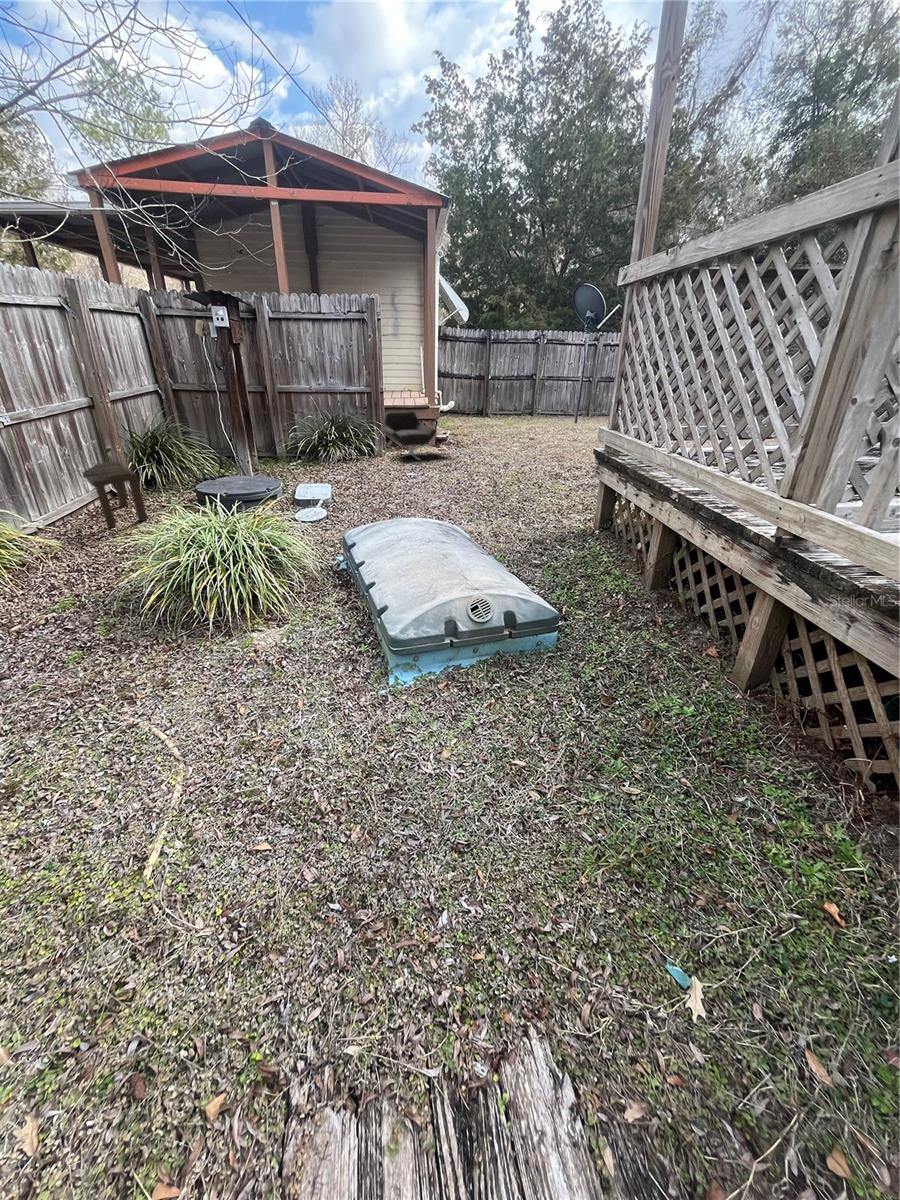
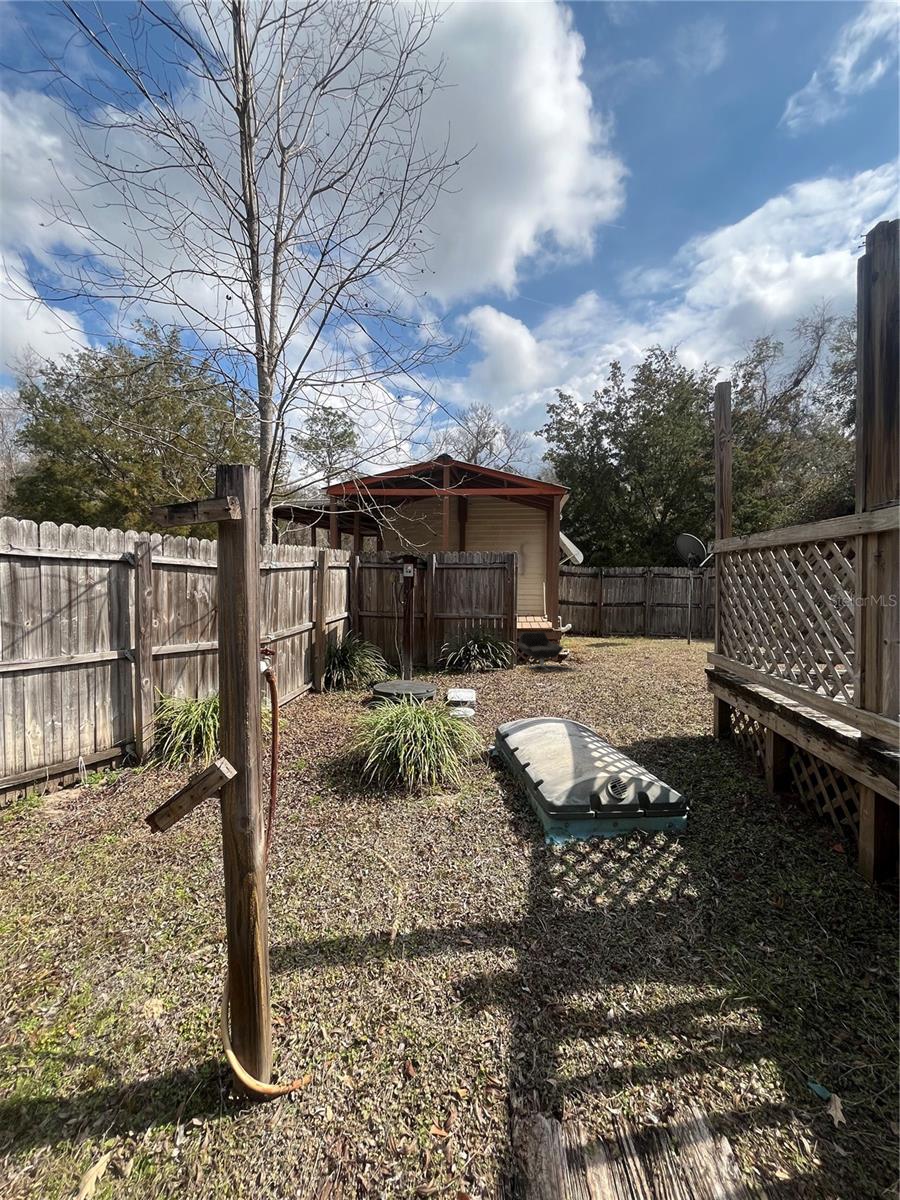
bench: present [83,461,148,528] -> none [306,664,348,711]

